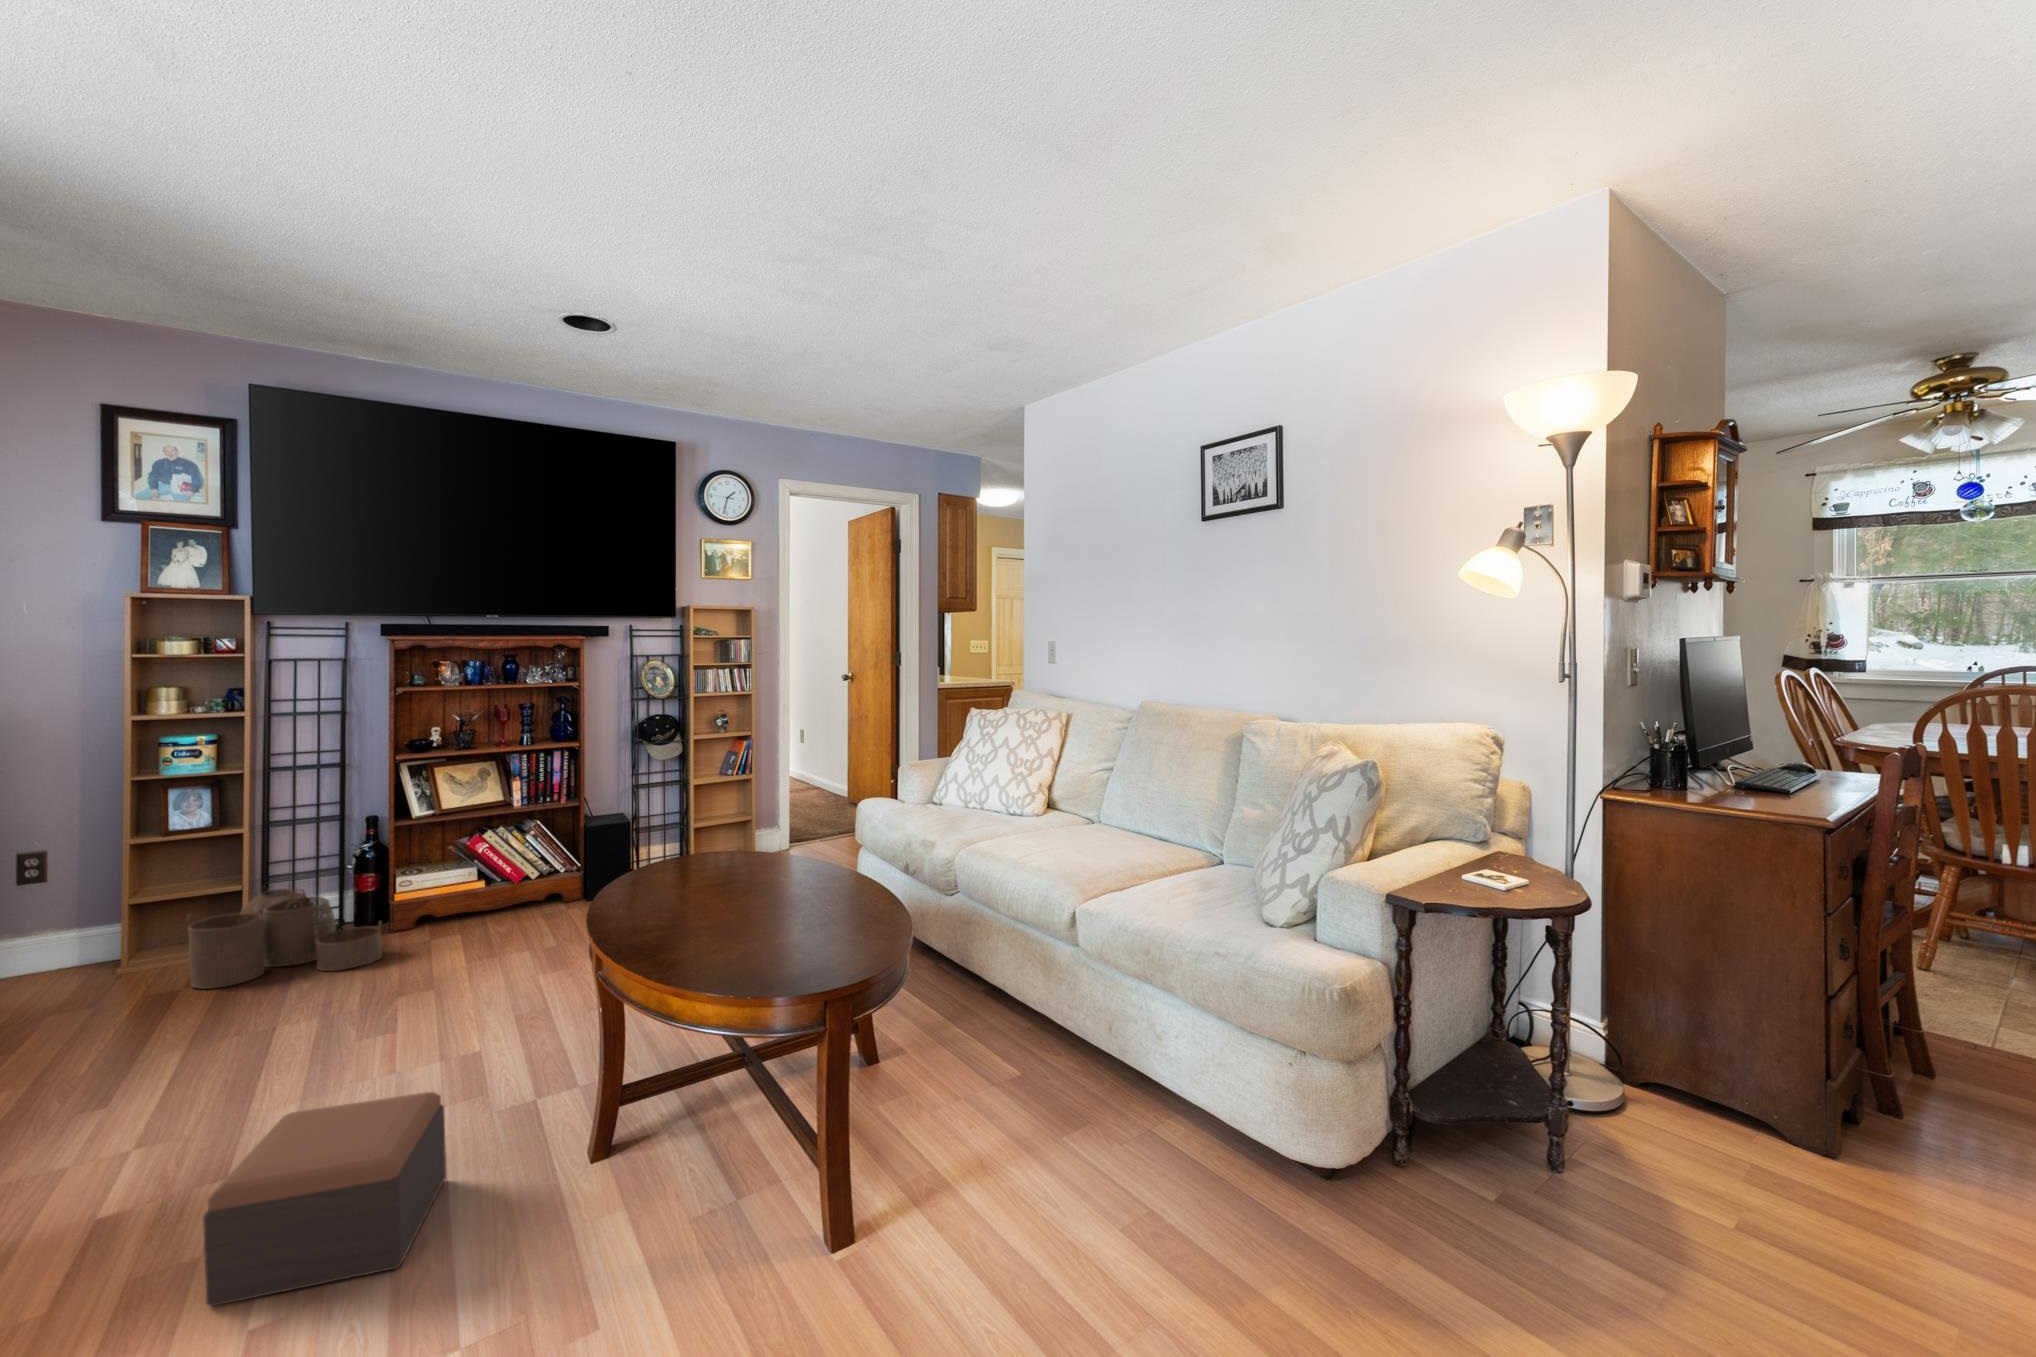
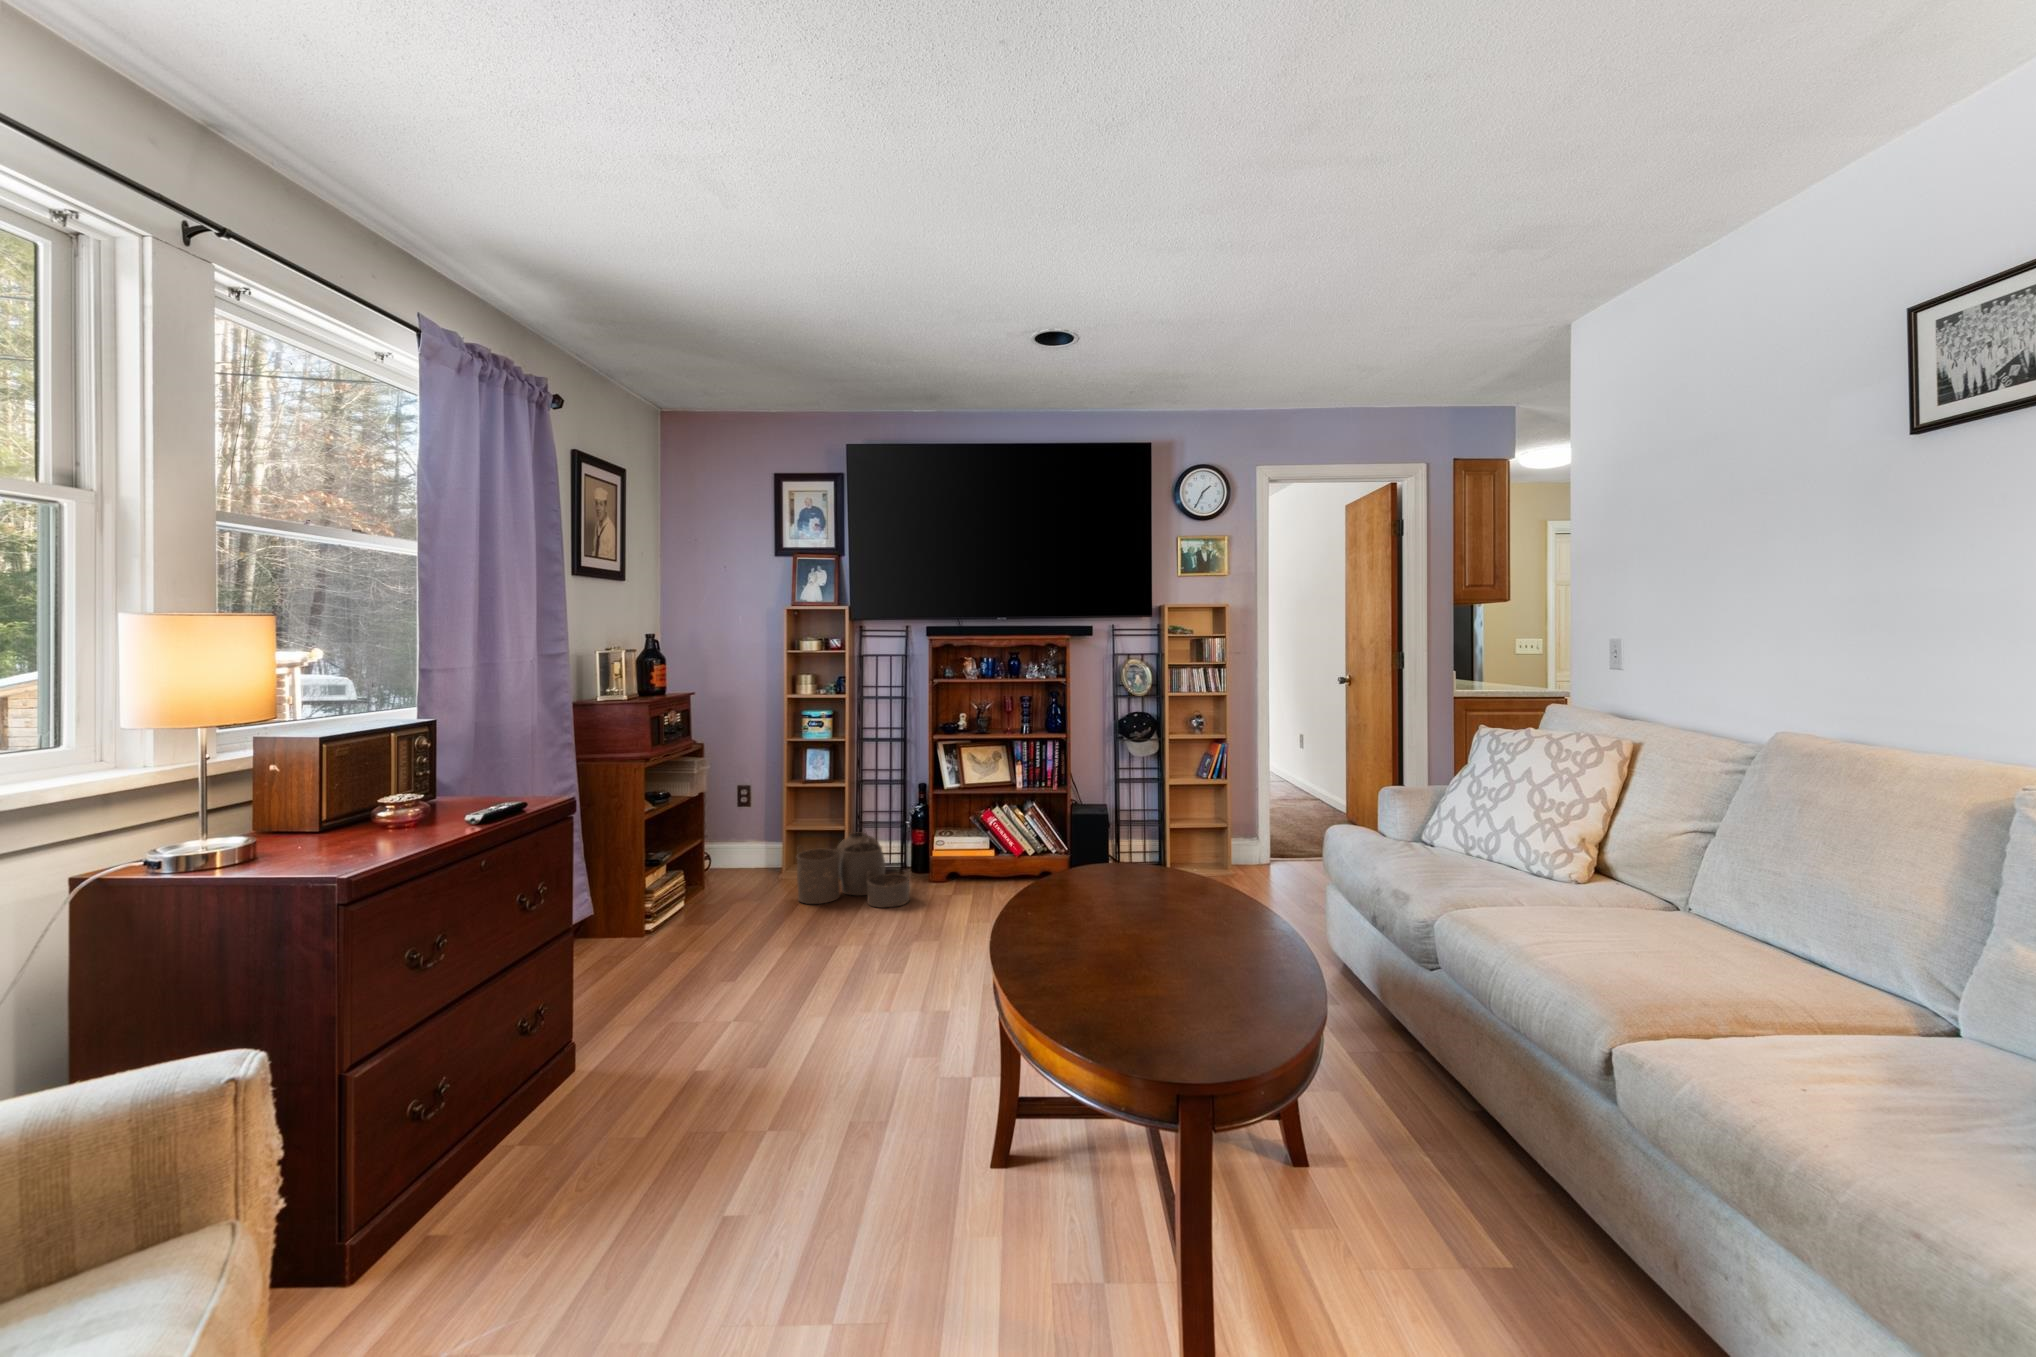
footstool: present [203,1092,446,1306] -> none [630,1060,834,1261]

